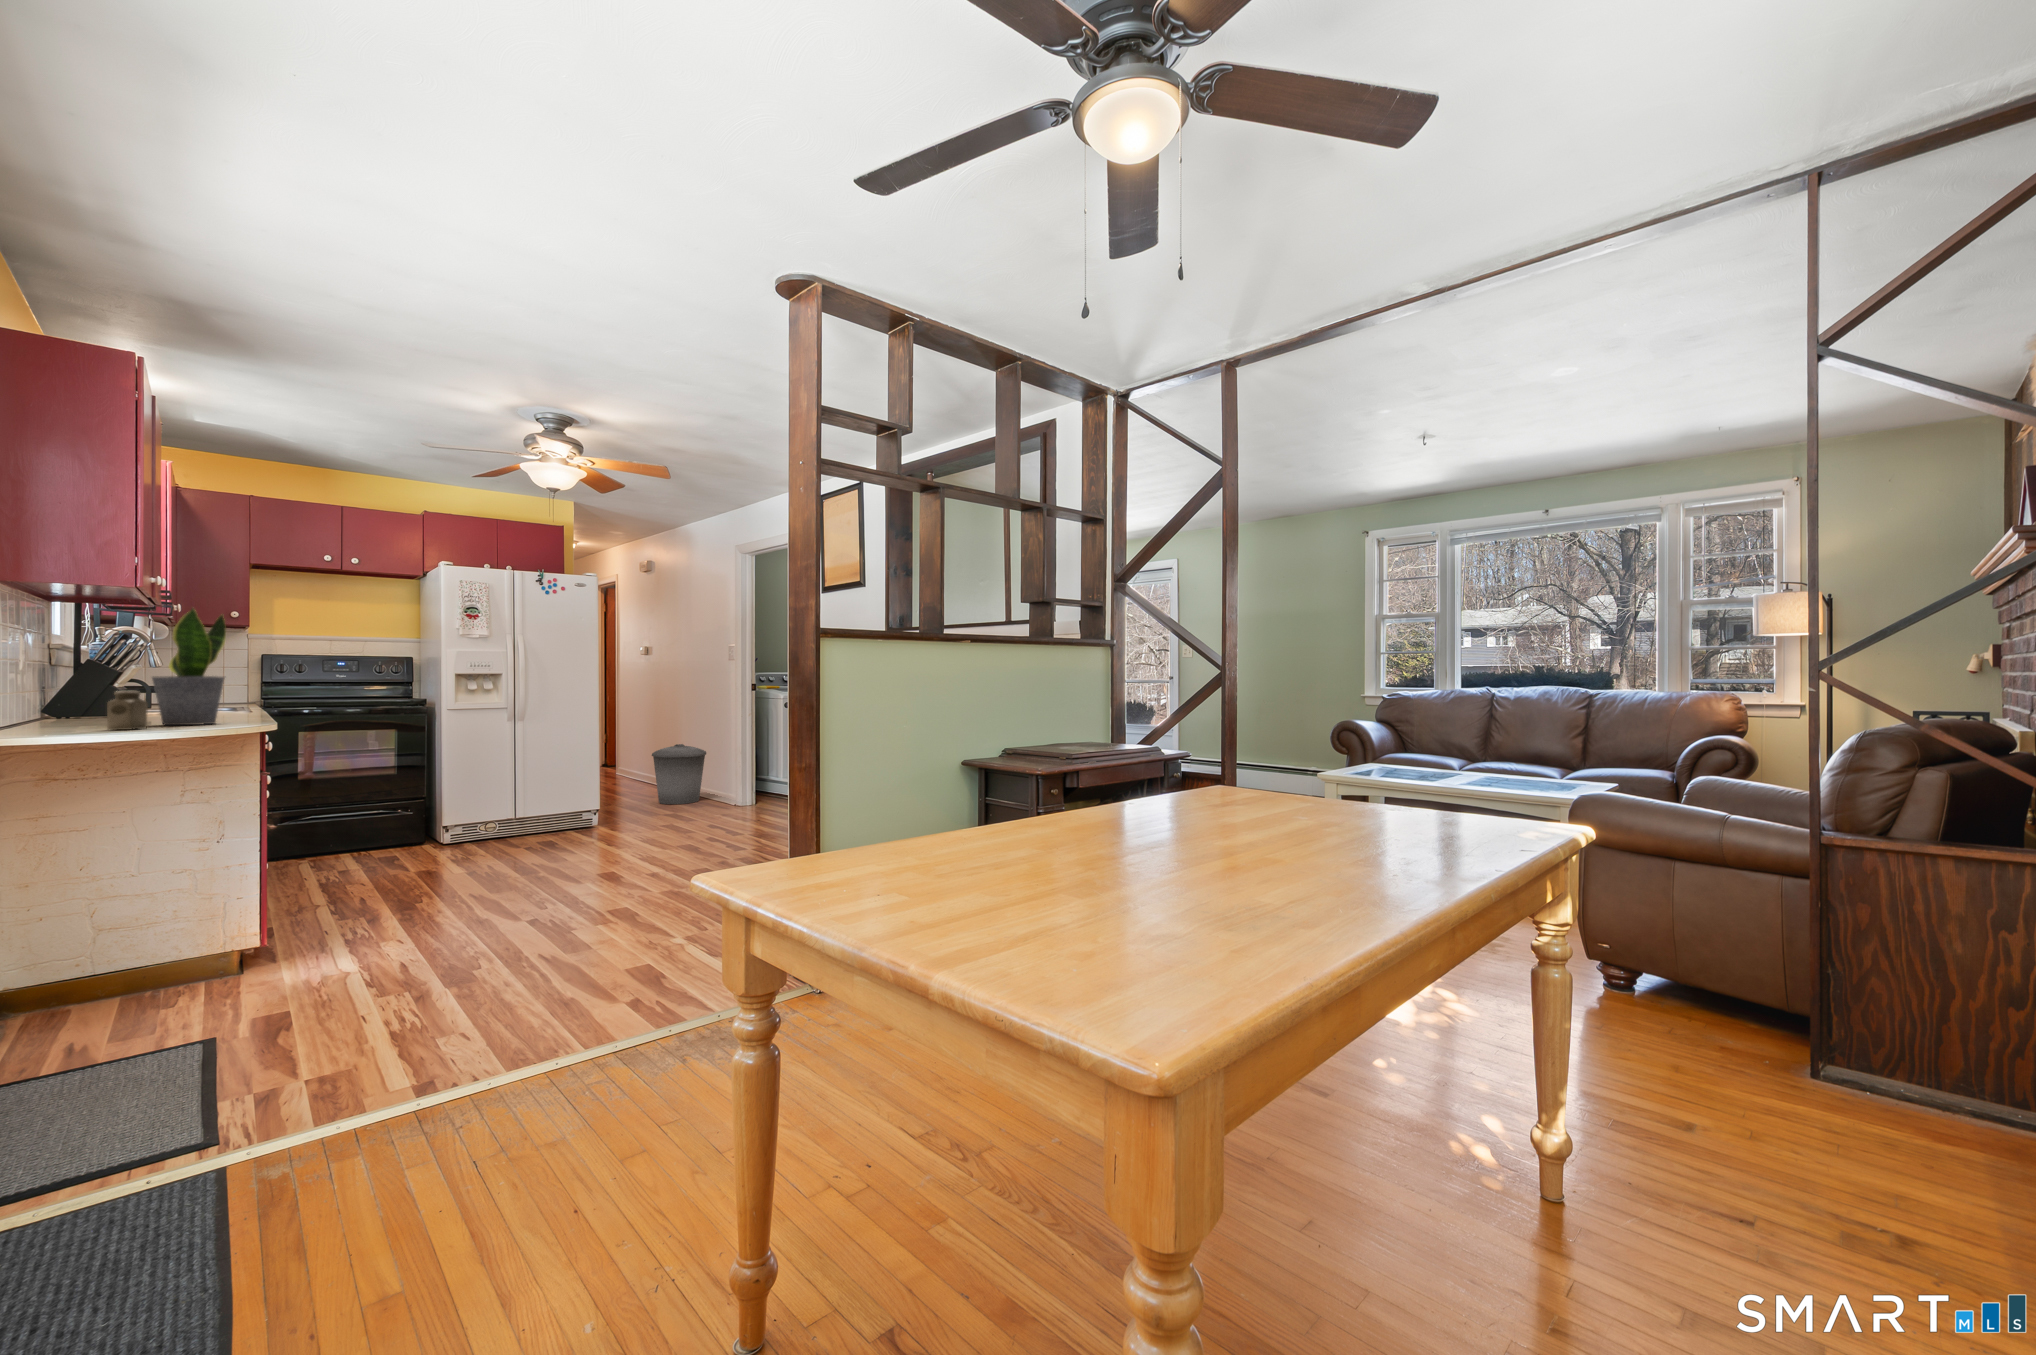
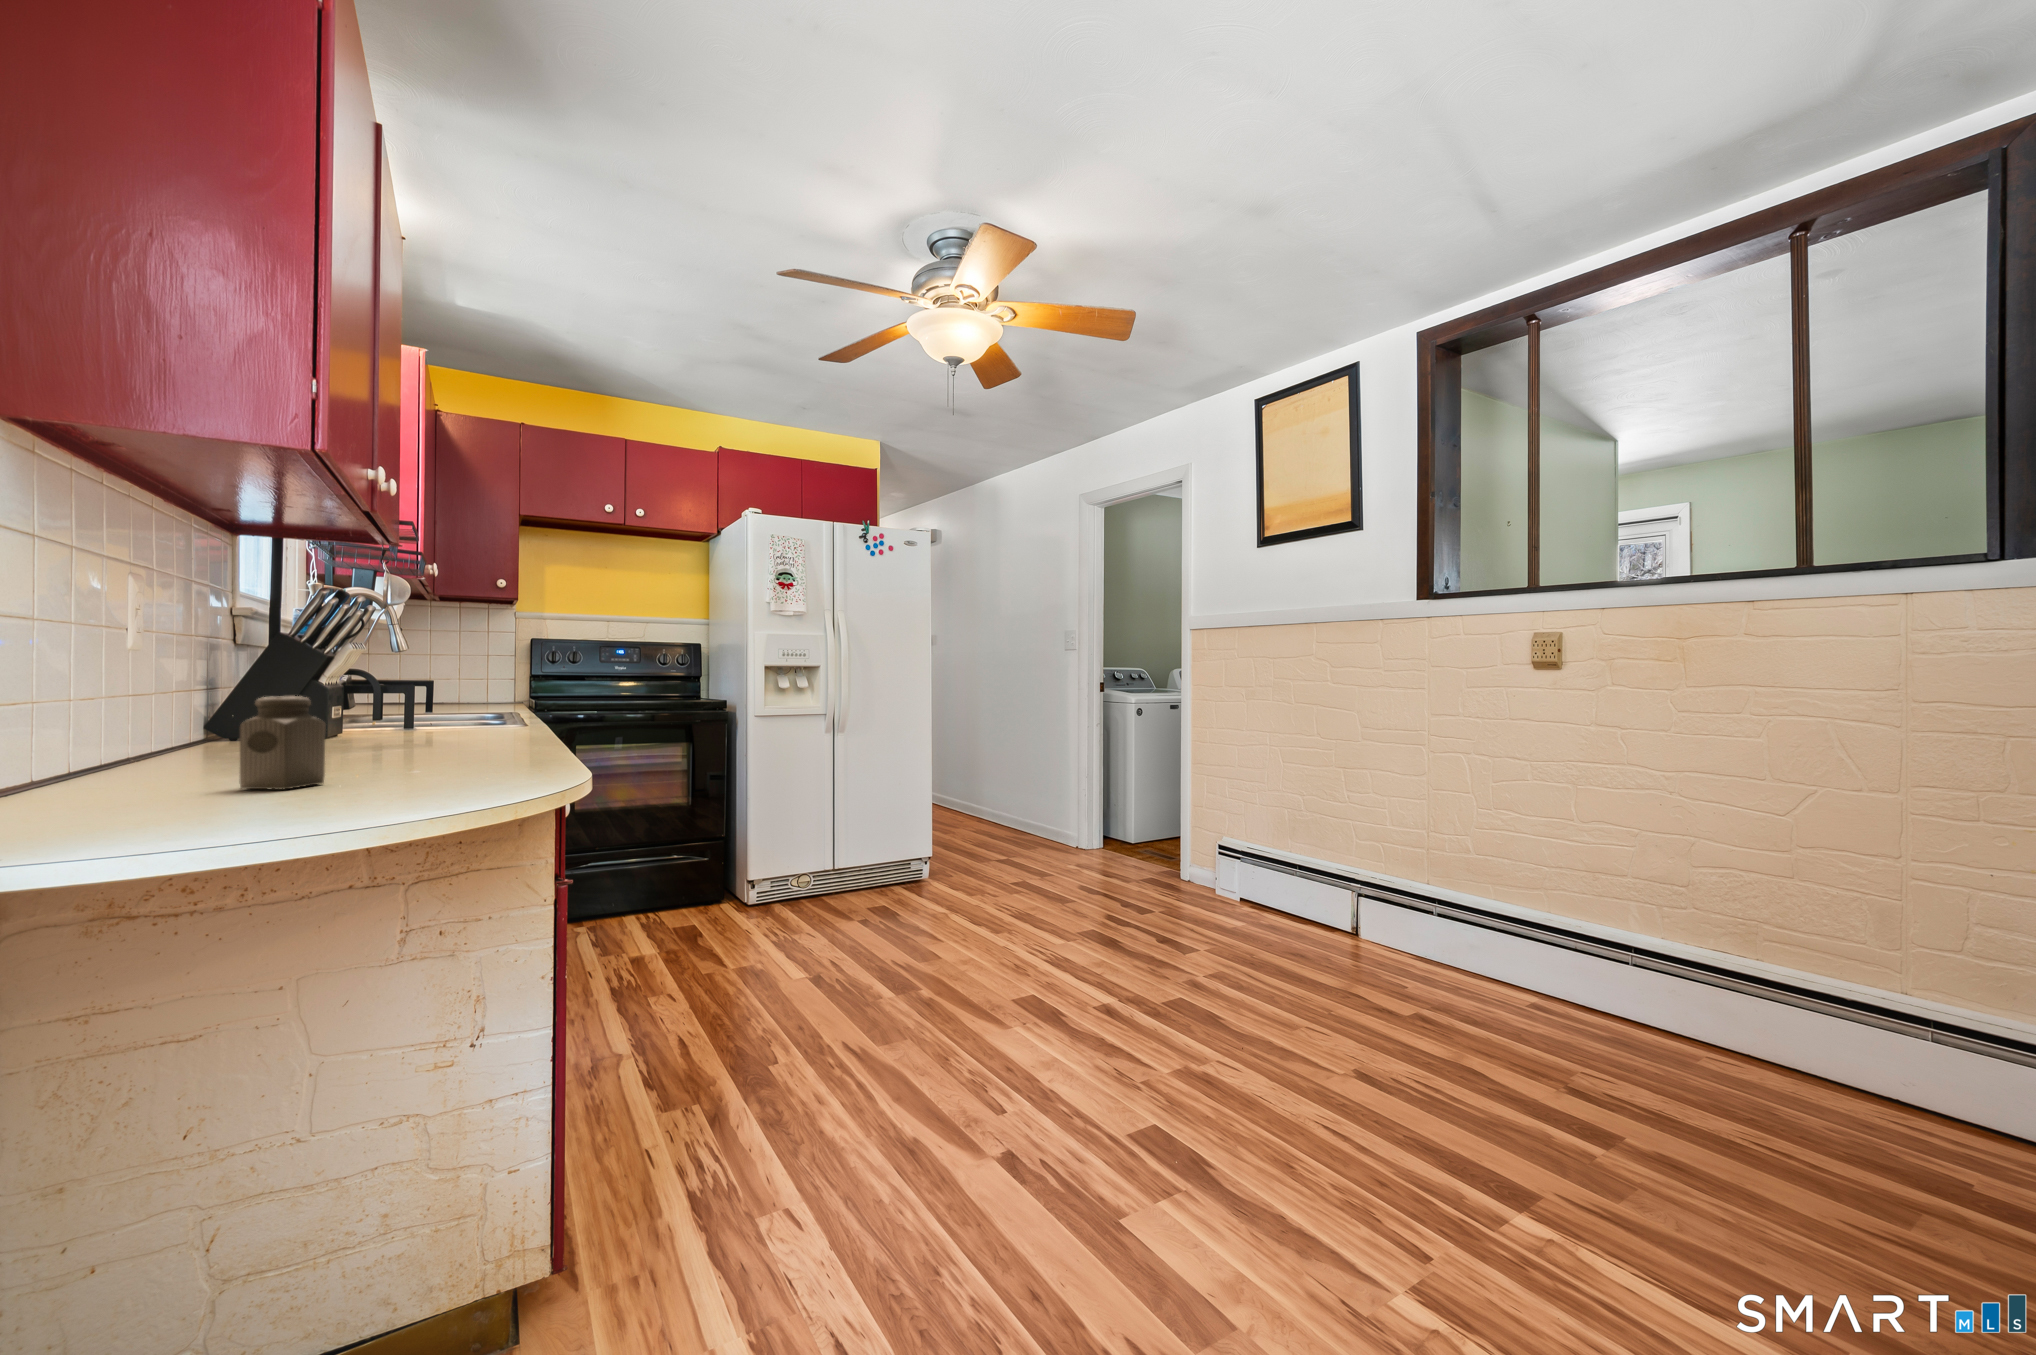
potted plant: present [152,608,226,725] -> none [346,515,483,769]
trash can: present [652,744,706,804] -> none [973,764,1041,847]

